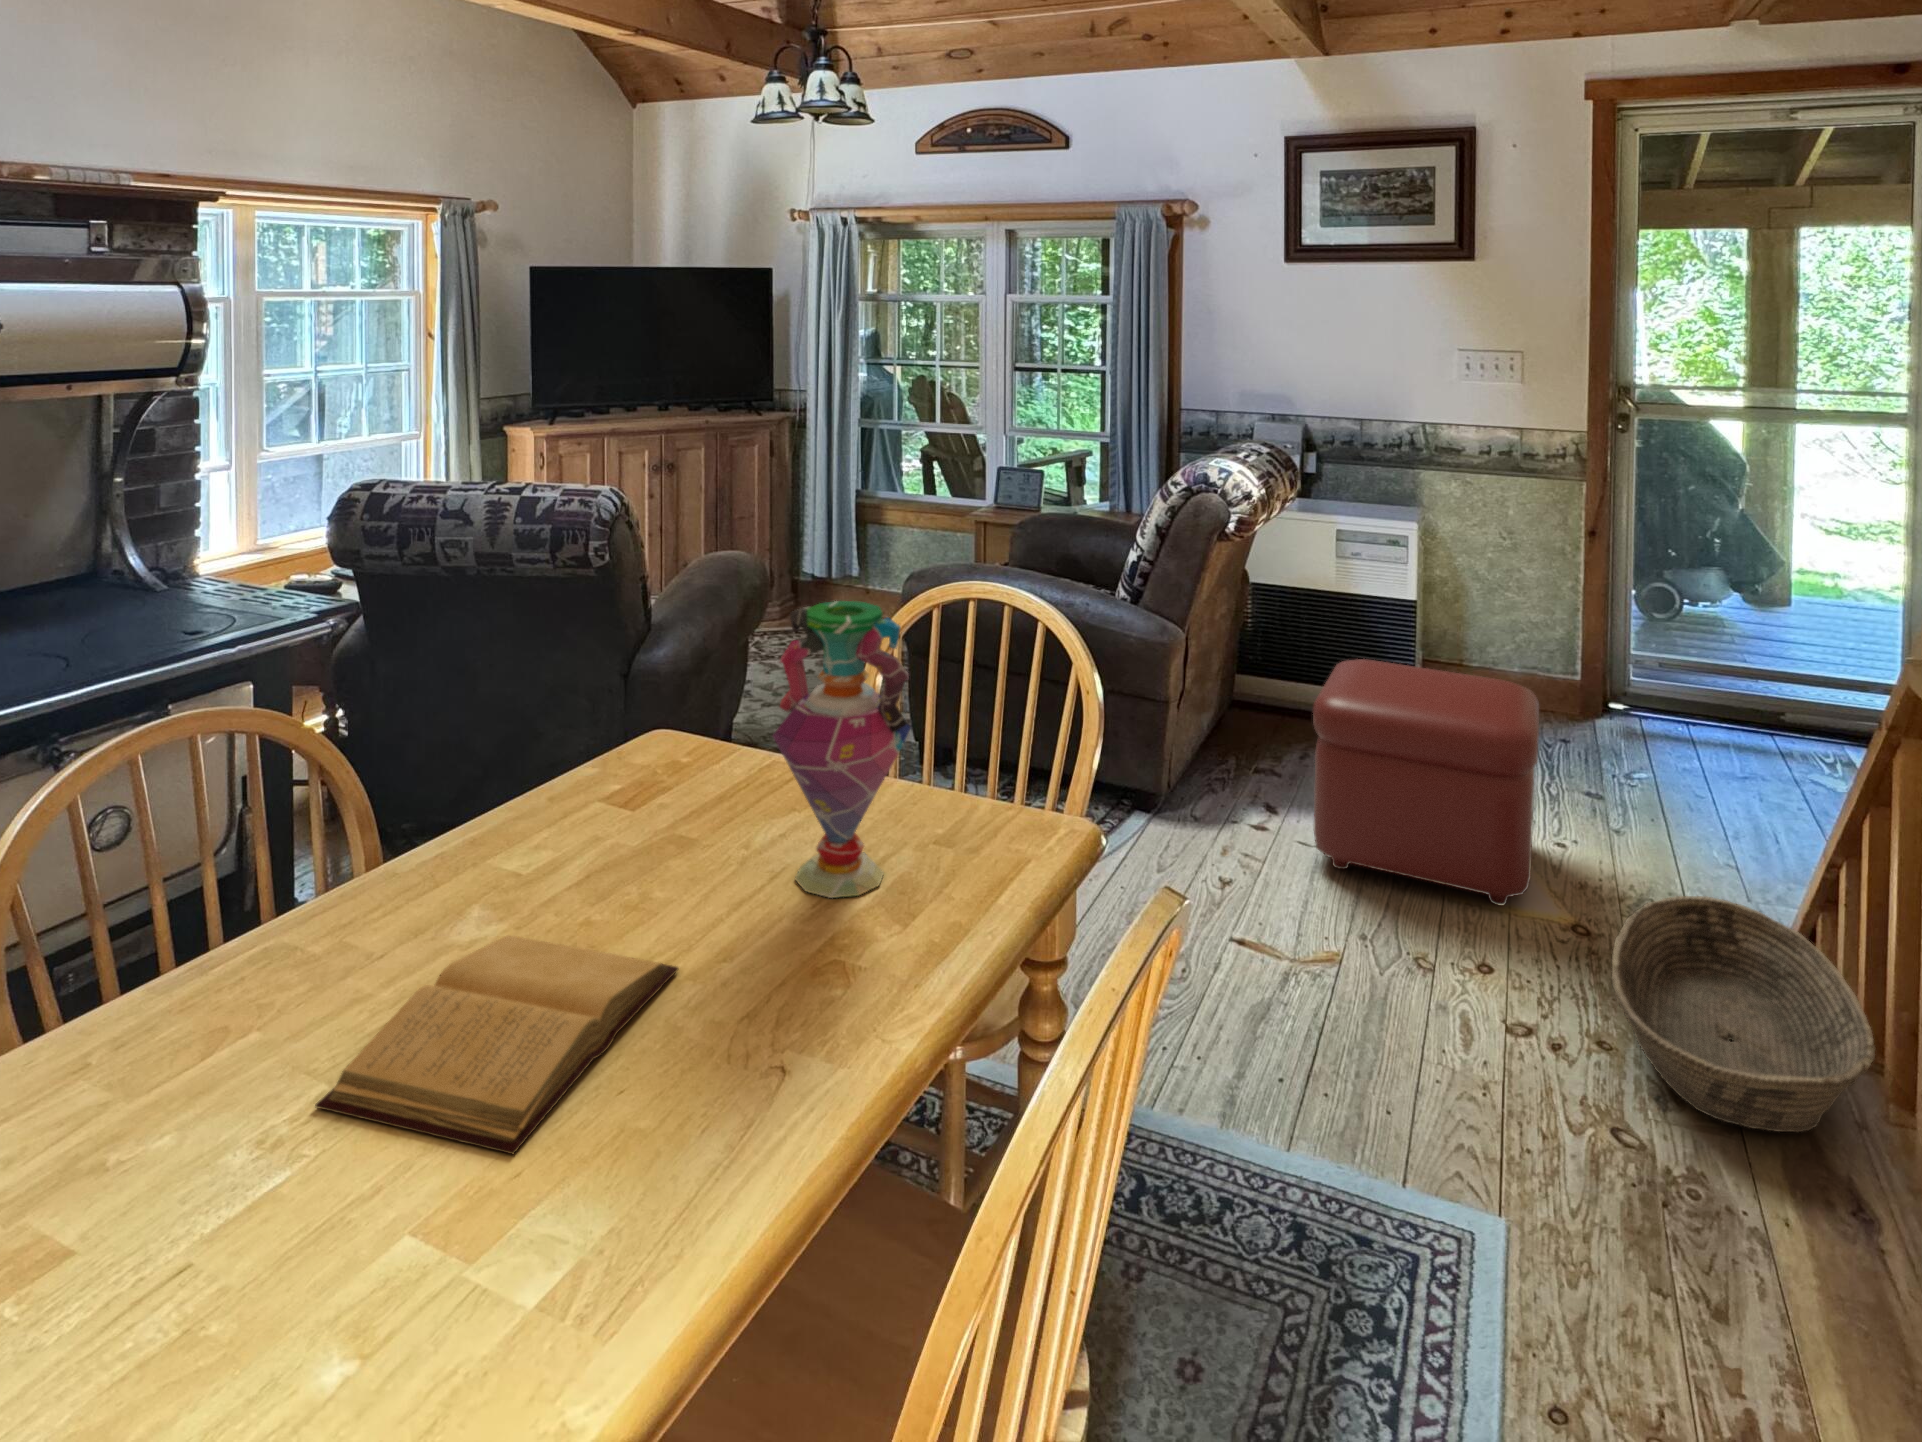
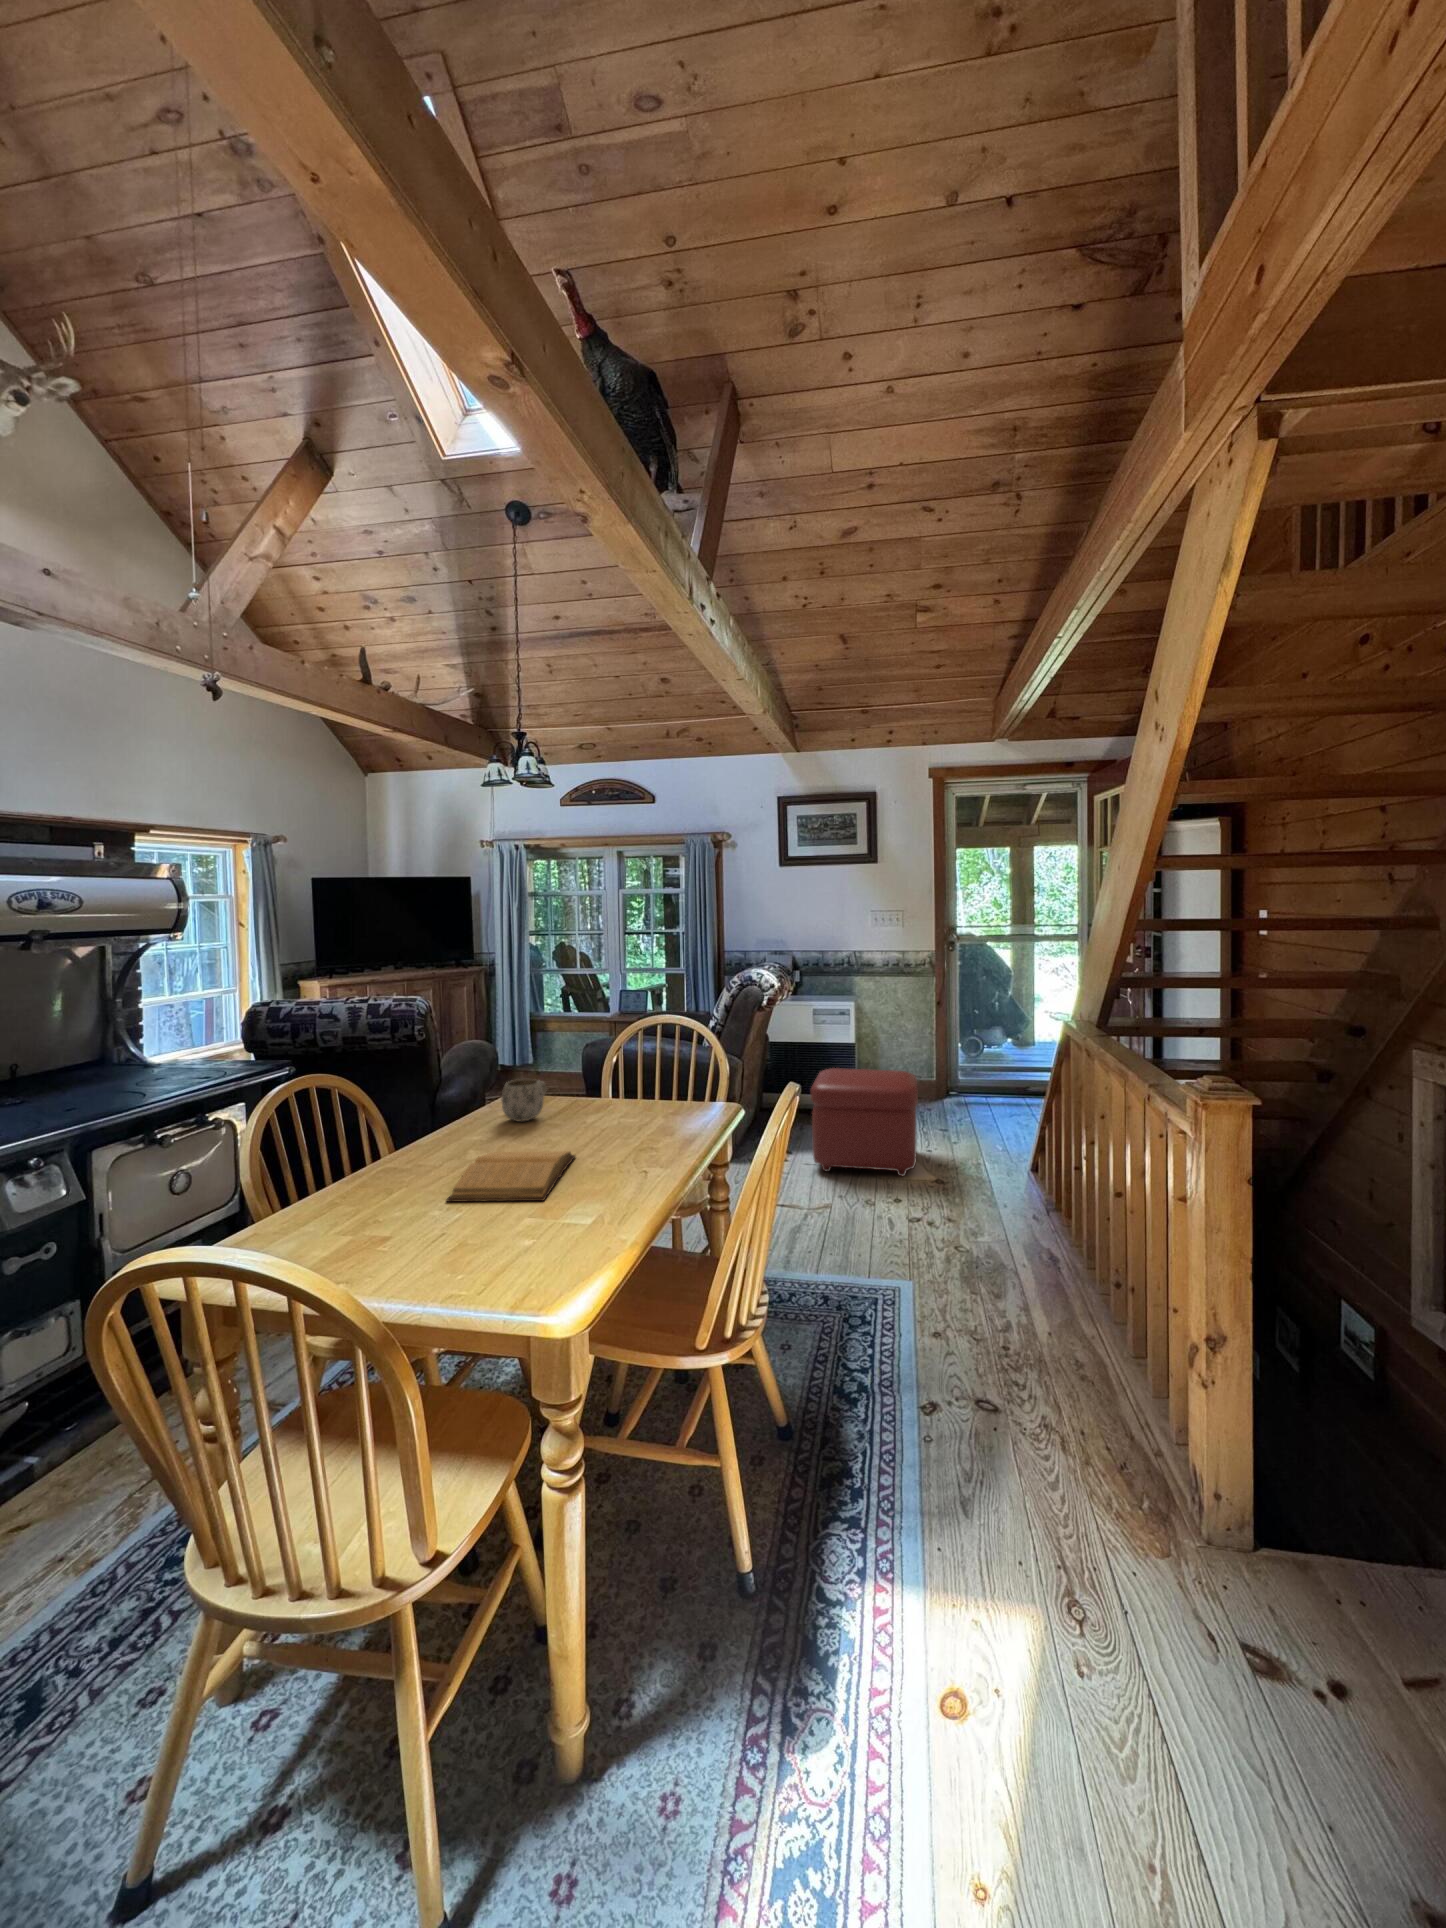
vase: present [773,601,910,898] -> none [596,1003,661,1133]
mug: none [608,724,708,819] -> present [501,1079,547,1122]
basket: present [1612,896,1876,1132] -> none [953,1154,1059,1236]

